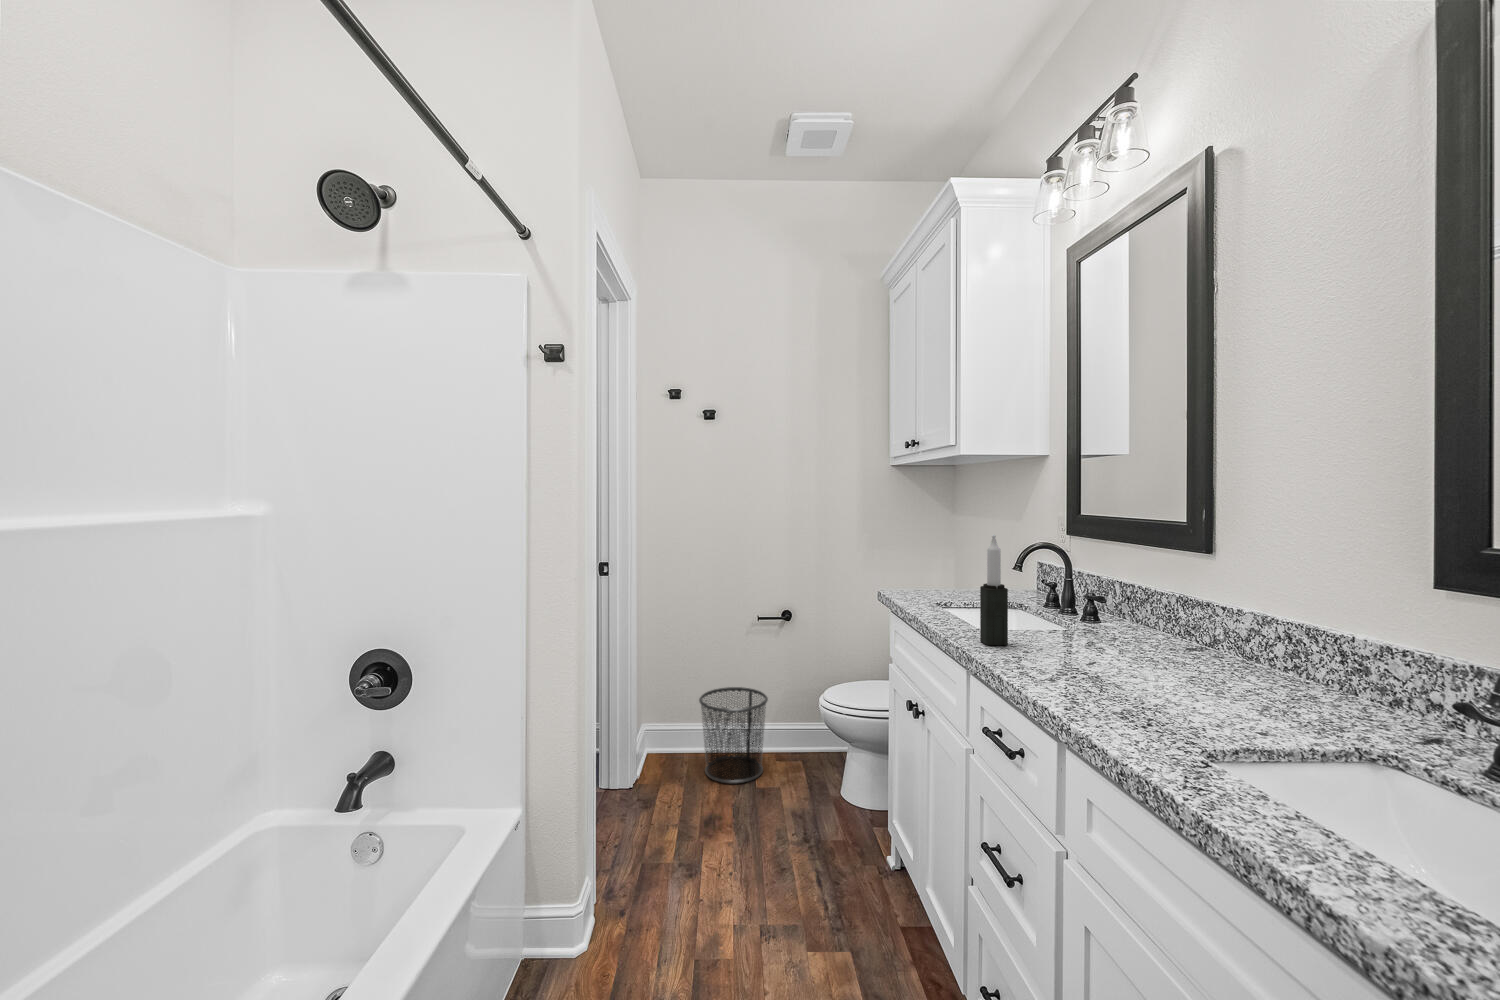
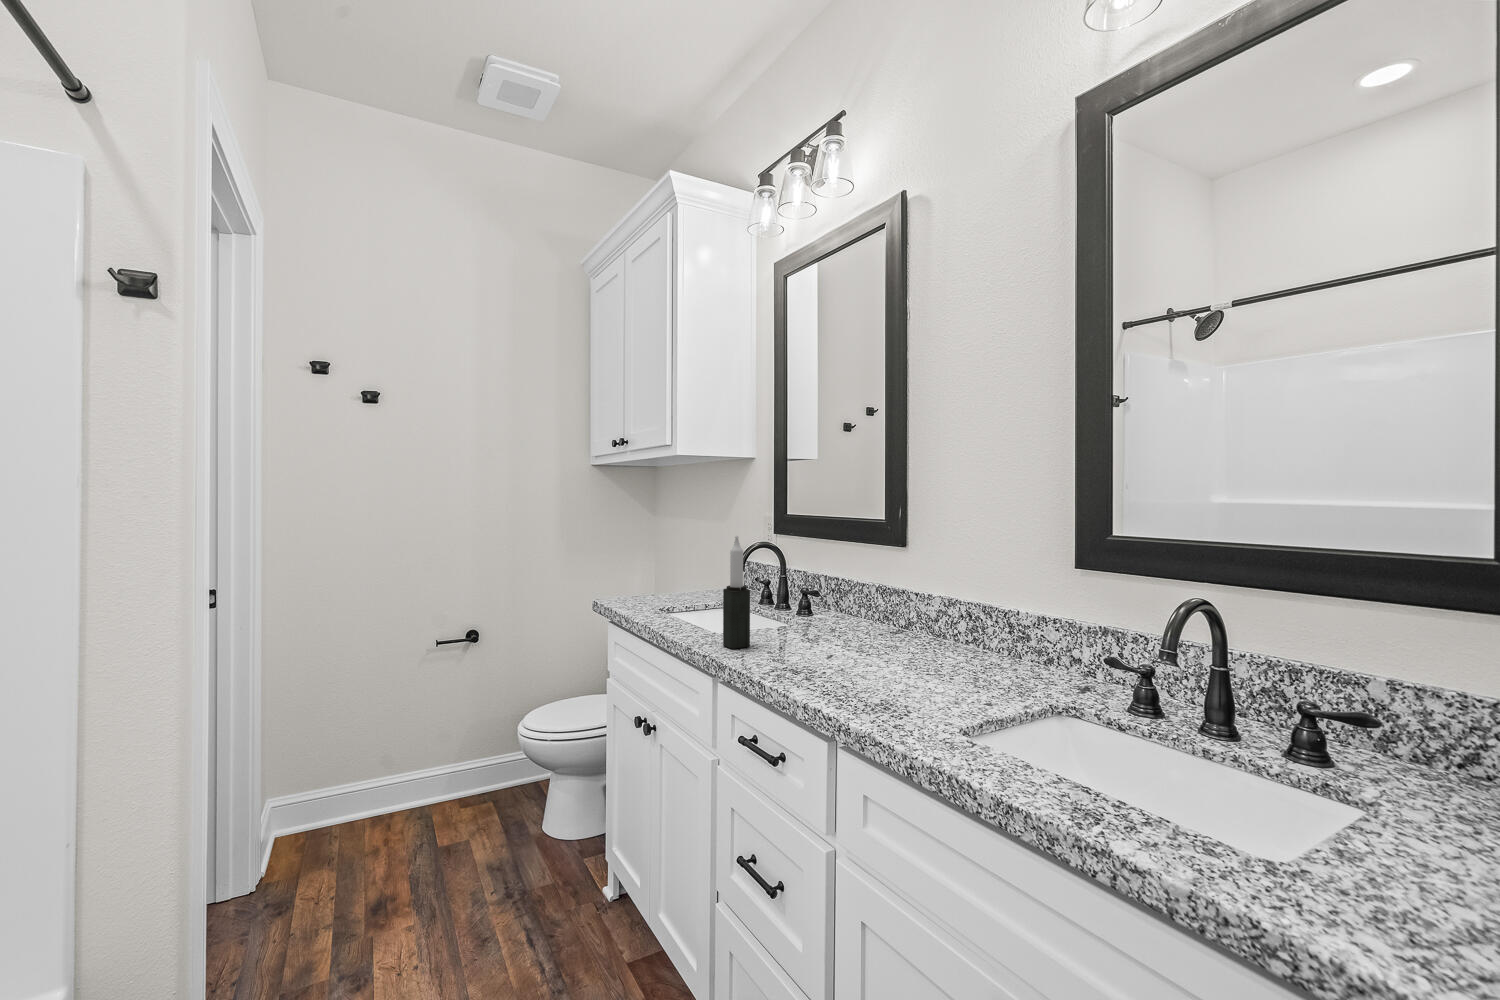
waste bin: present [699,687,768,784] -> none [357,728,453,853]

